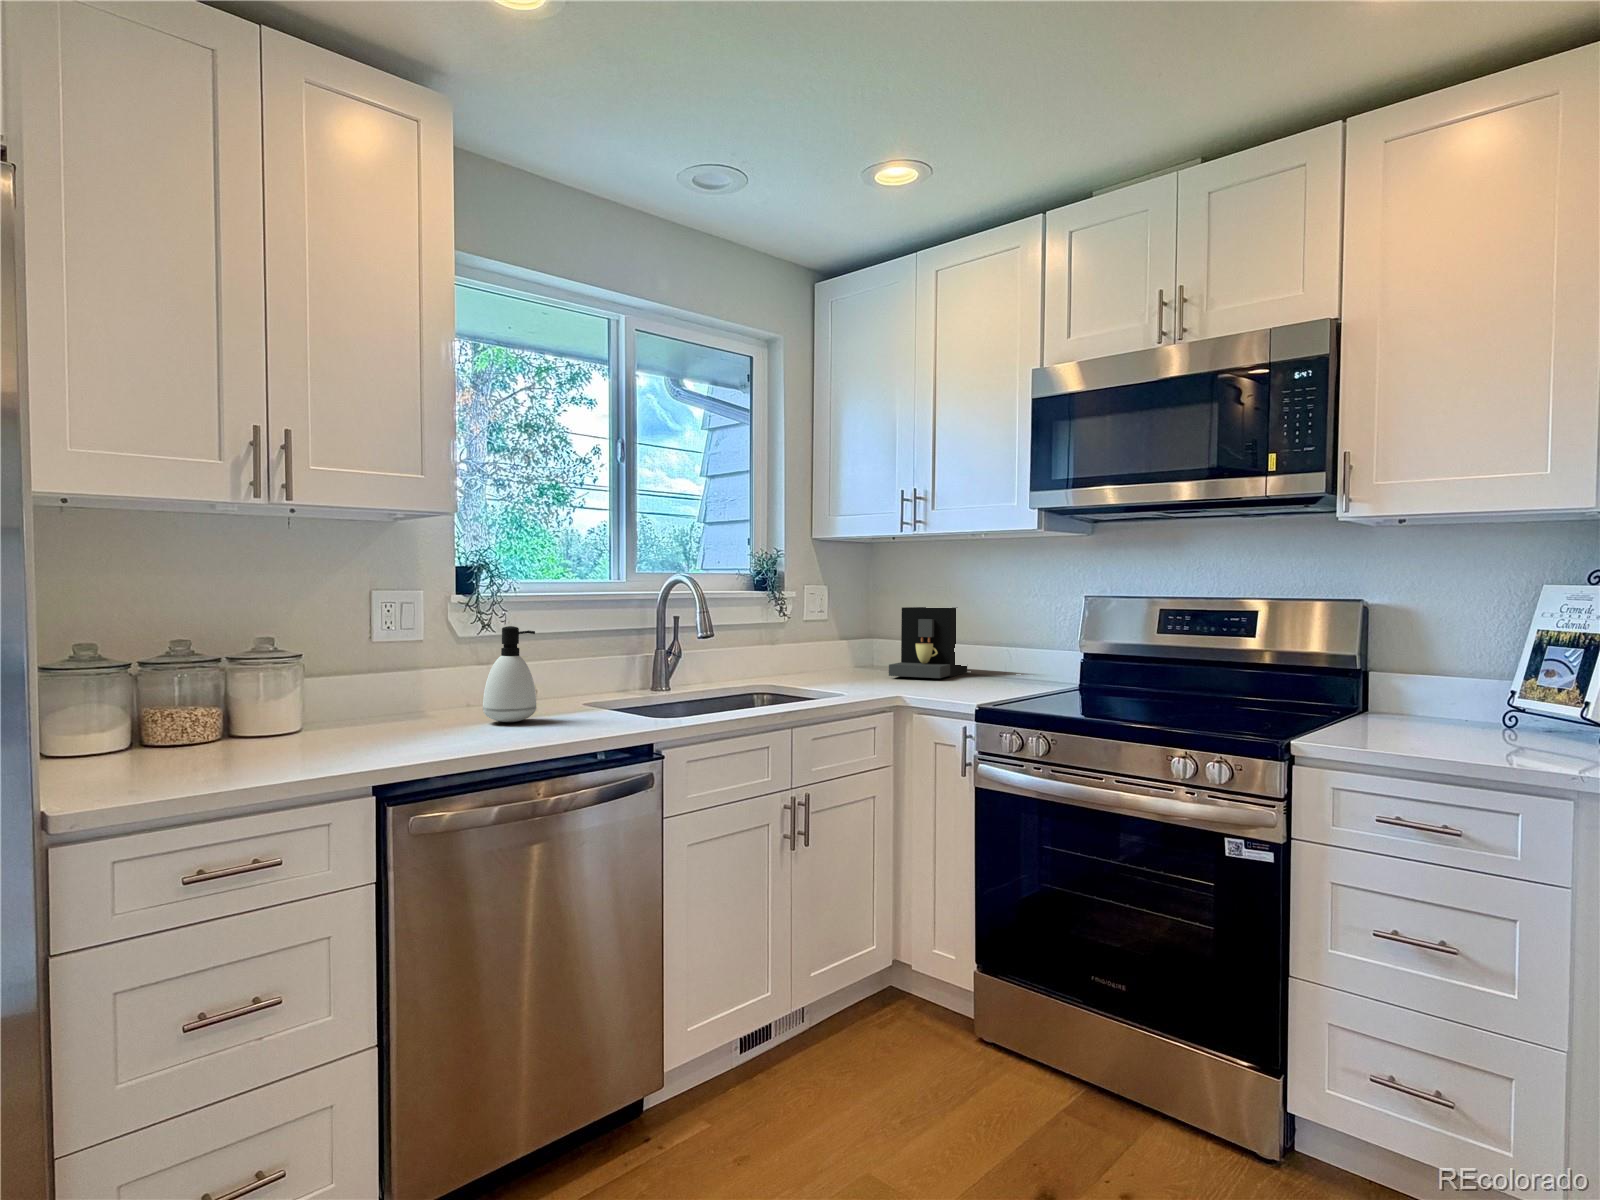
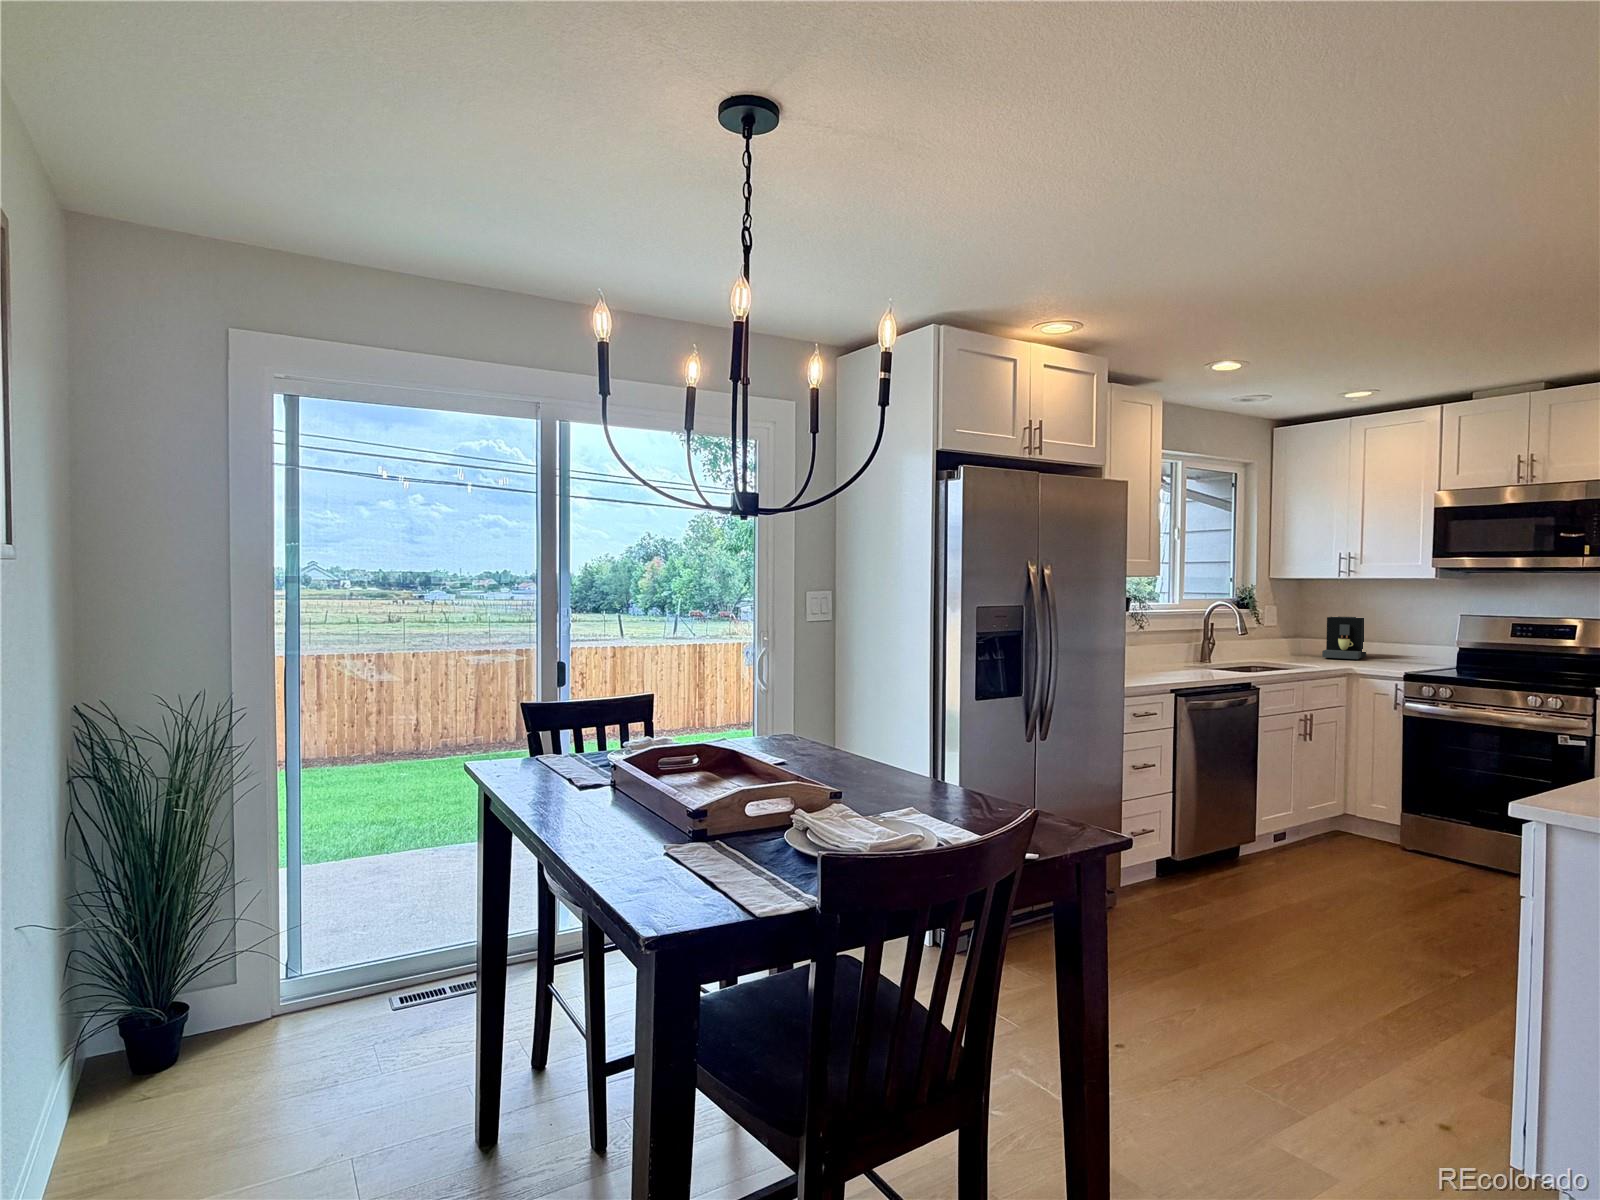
soap dispenser: present [483,626,536,722] -> none [1161,630,1188,674]

